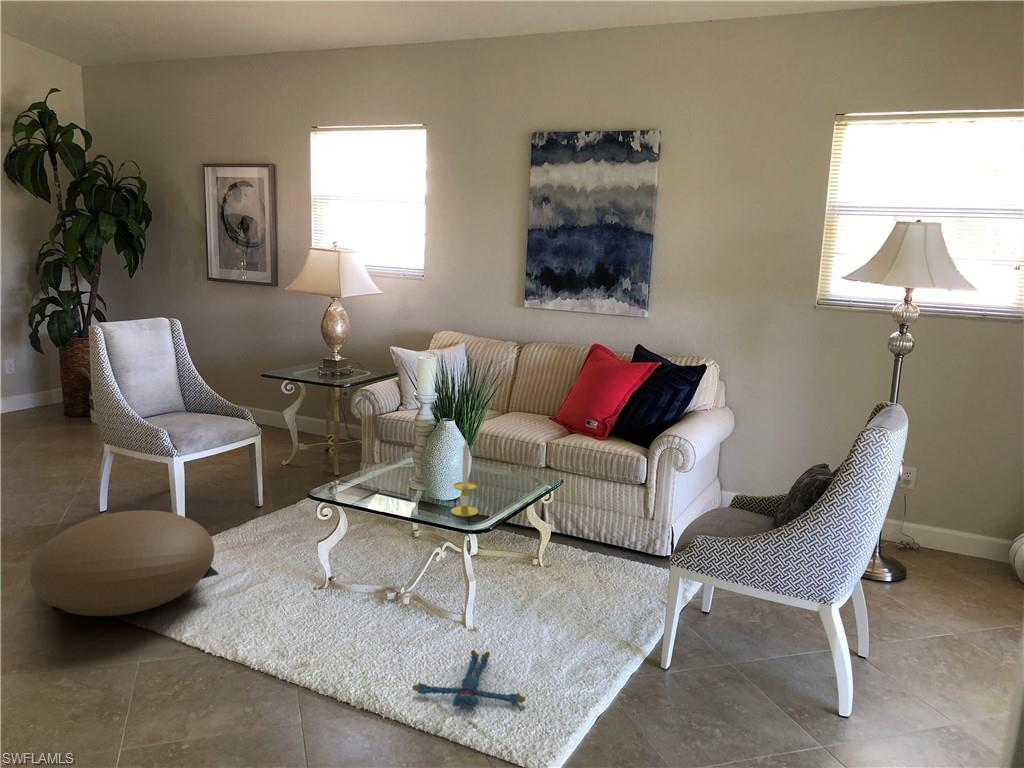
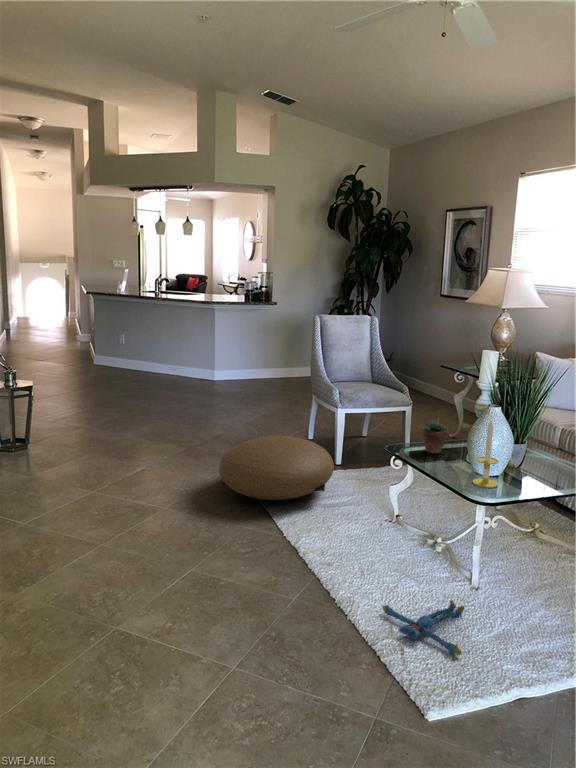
succulent plant: none [355,438,387,491] -> present [422,412,448,453]

